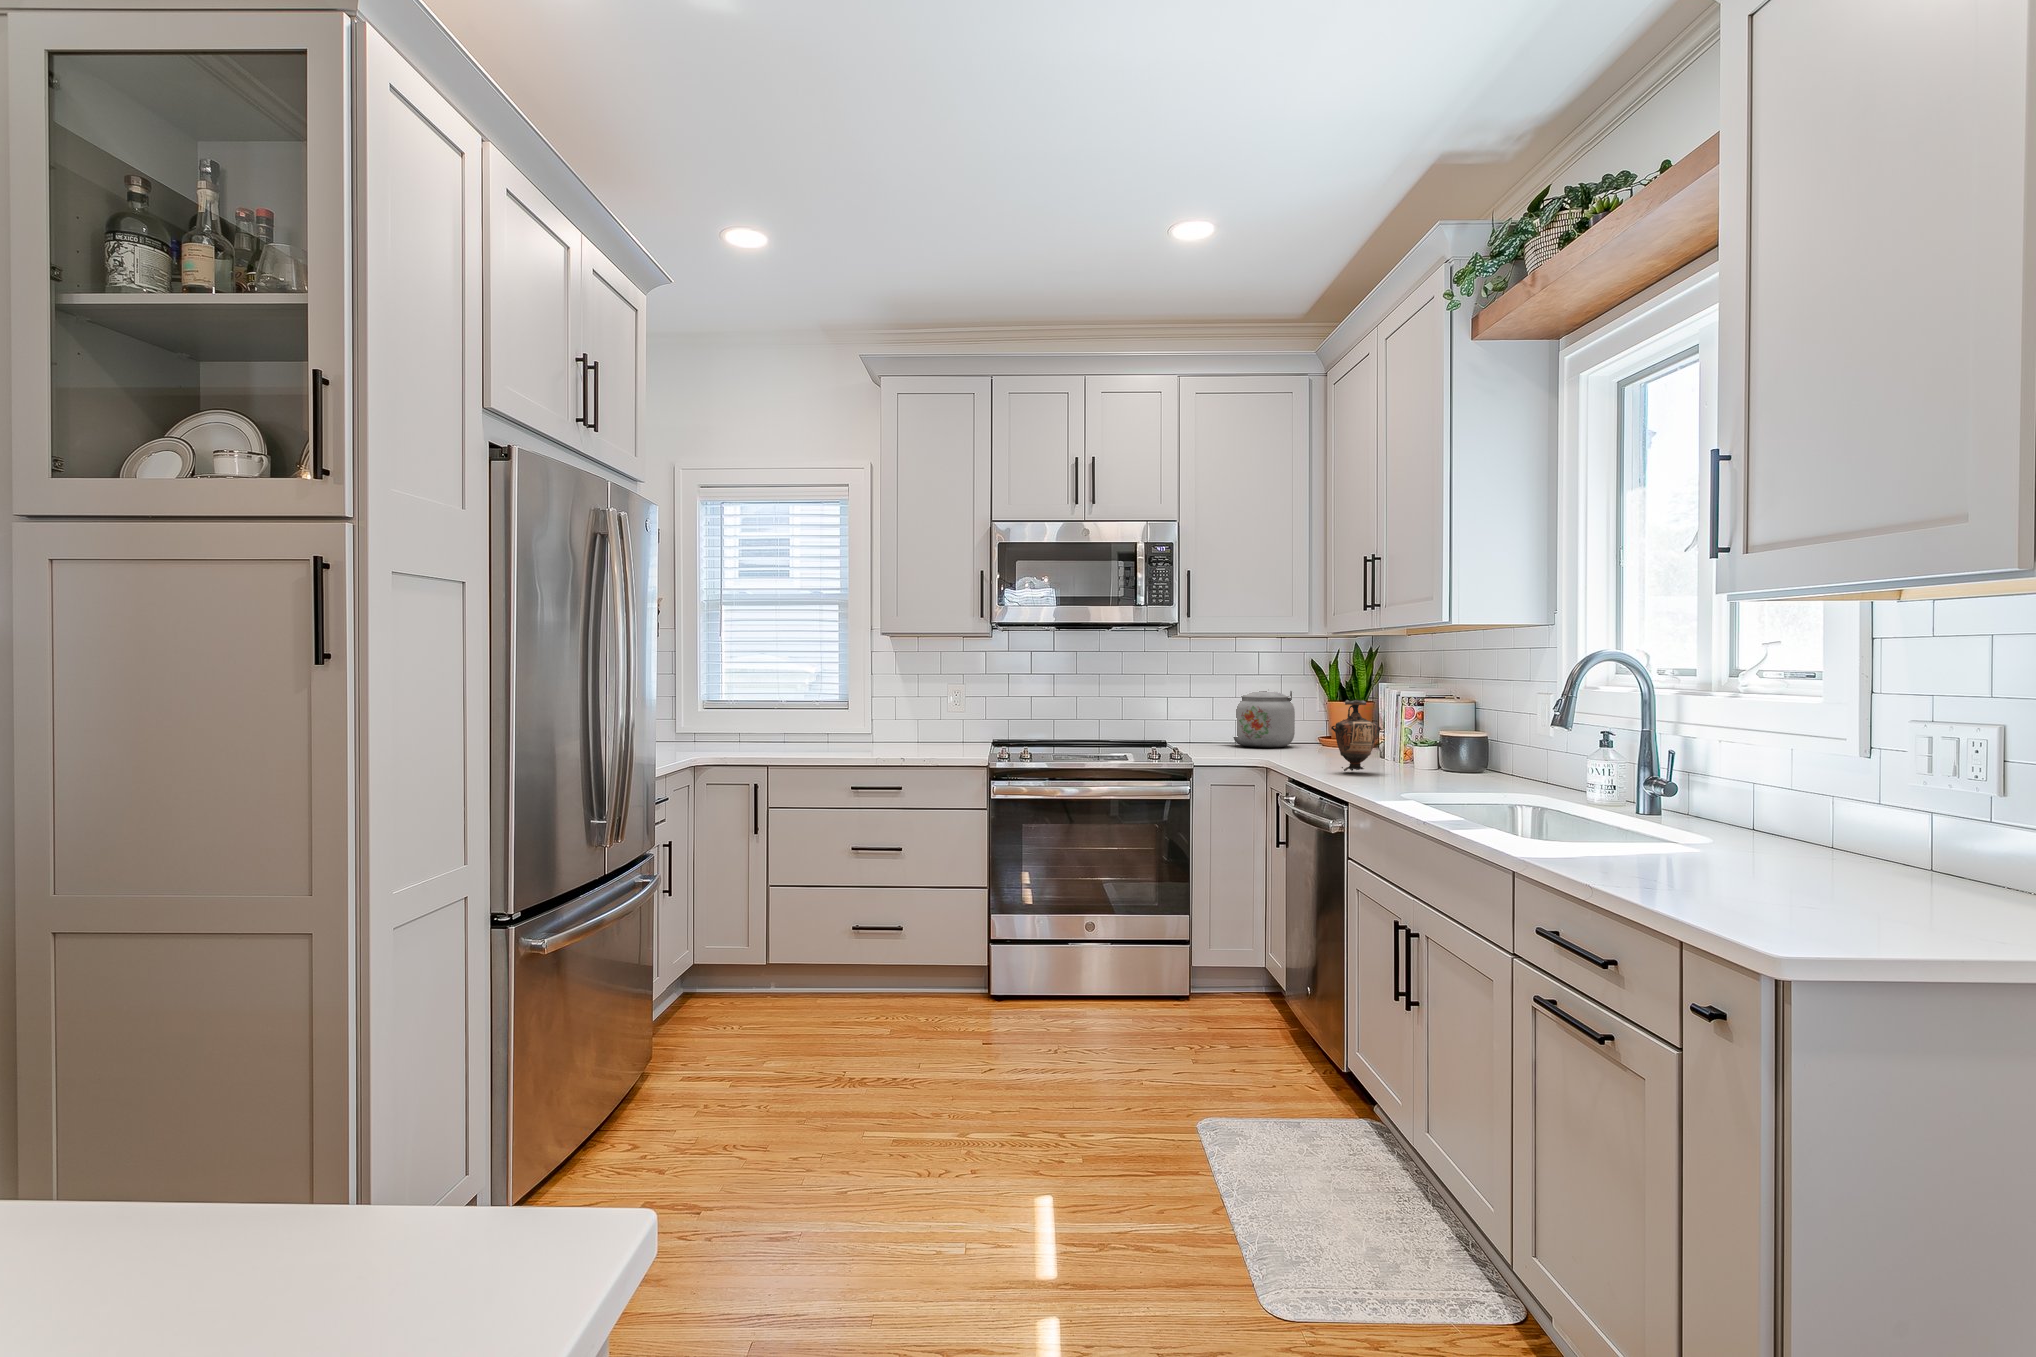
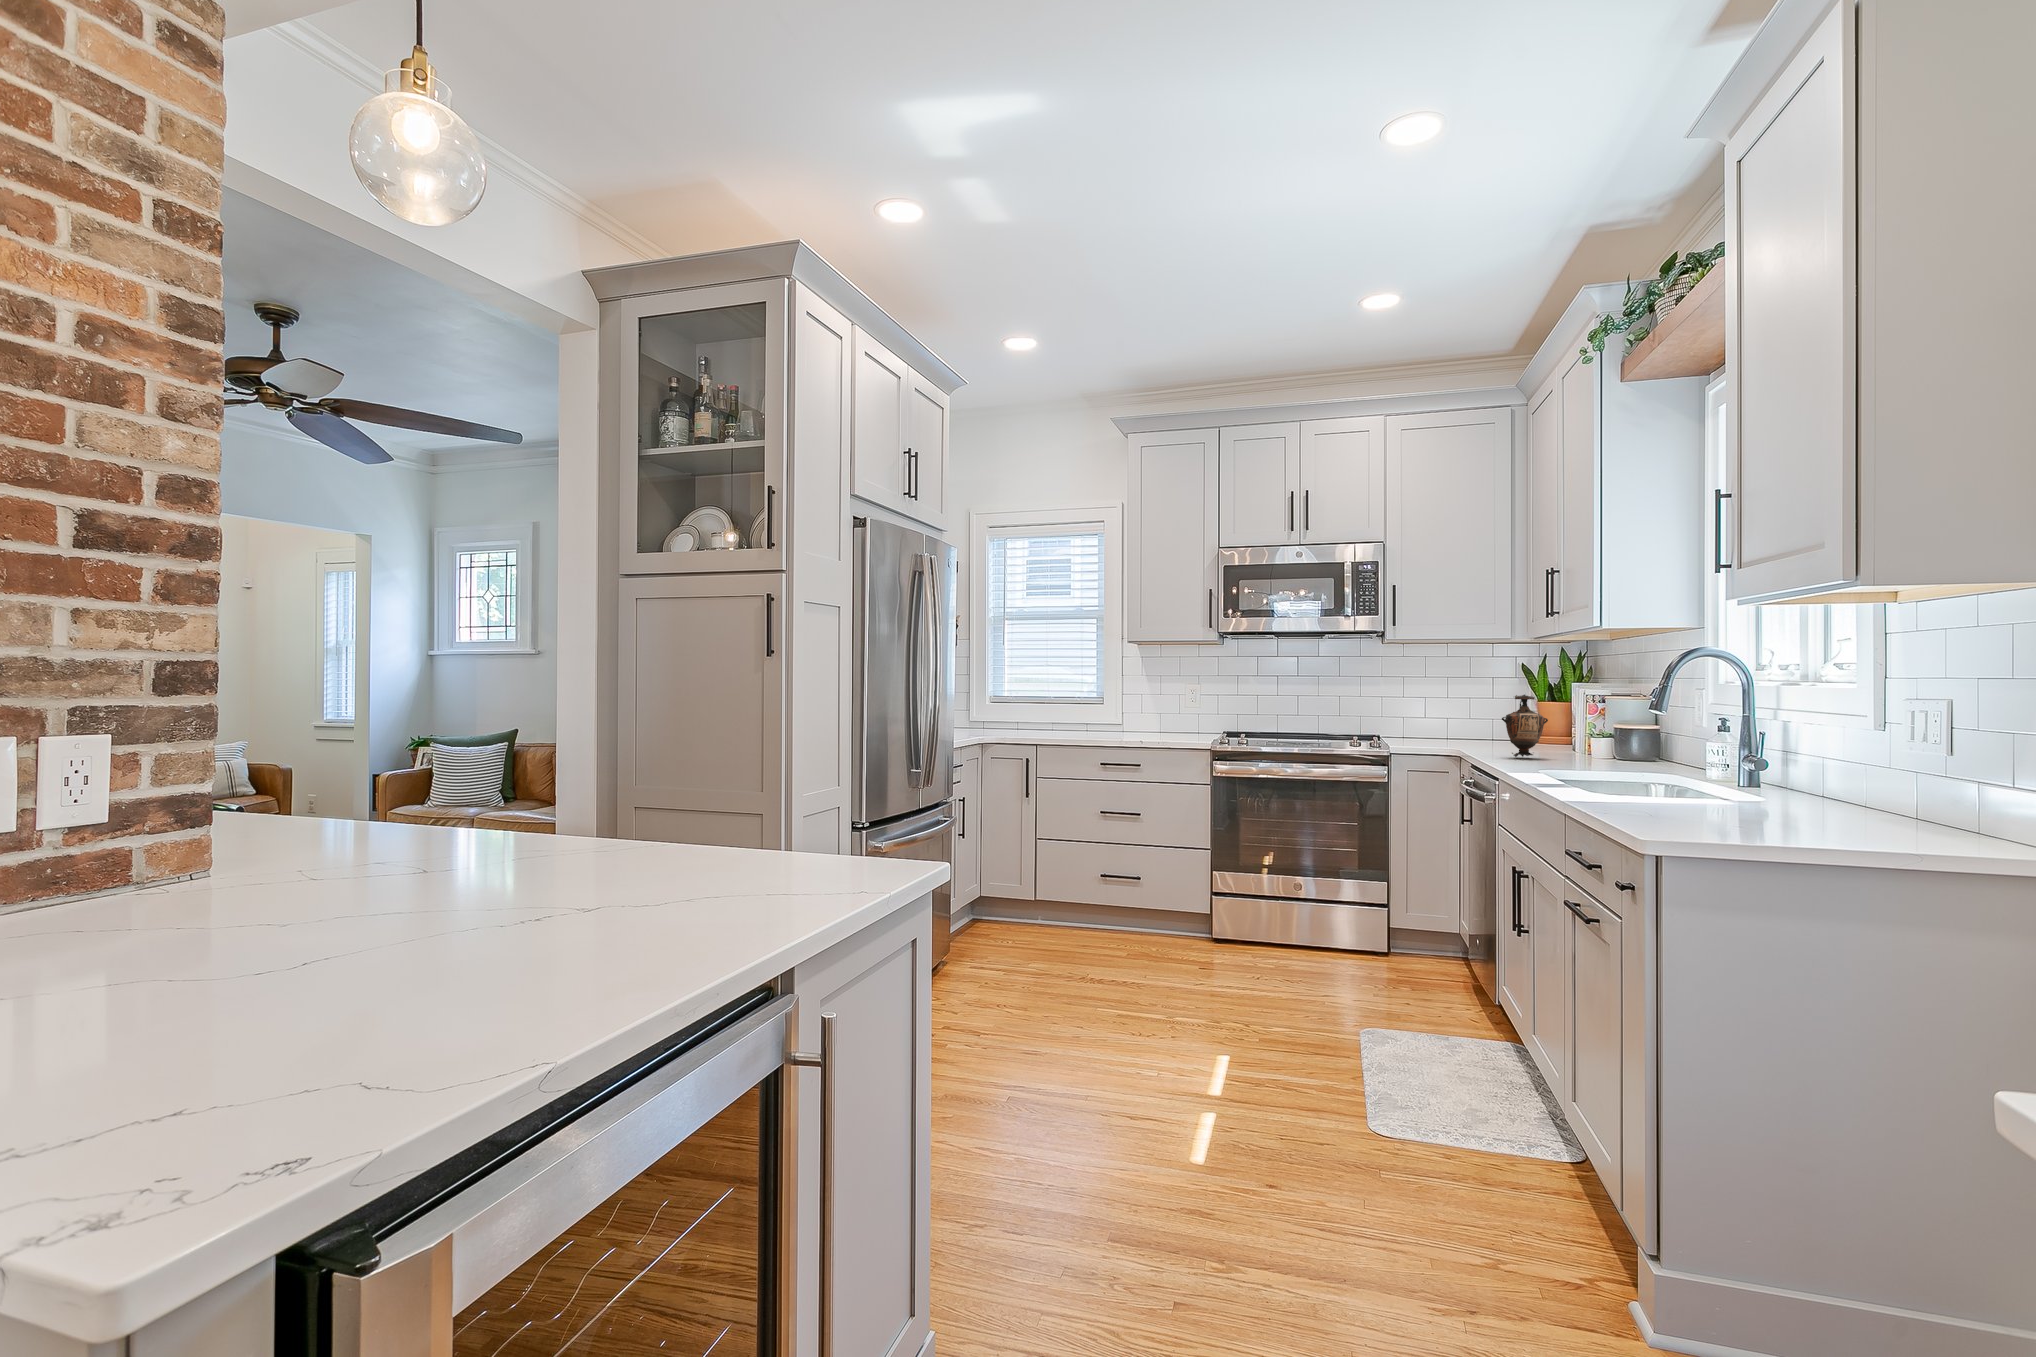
kettle: present [1233,691,1295,748] -> none [1428,688,1505,742]

